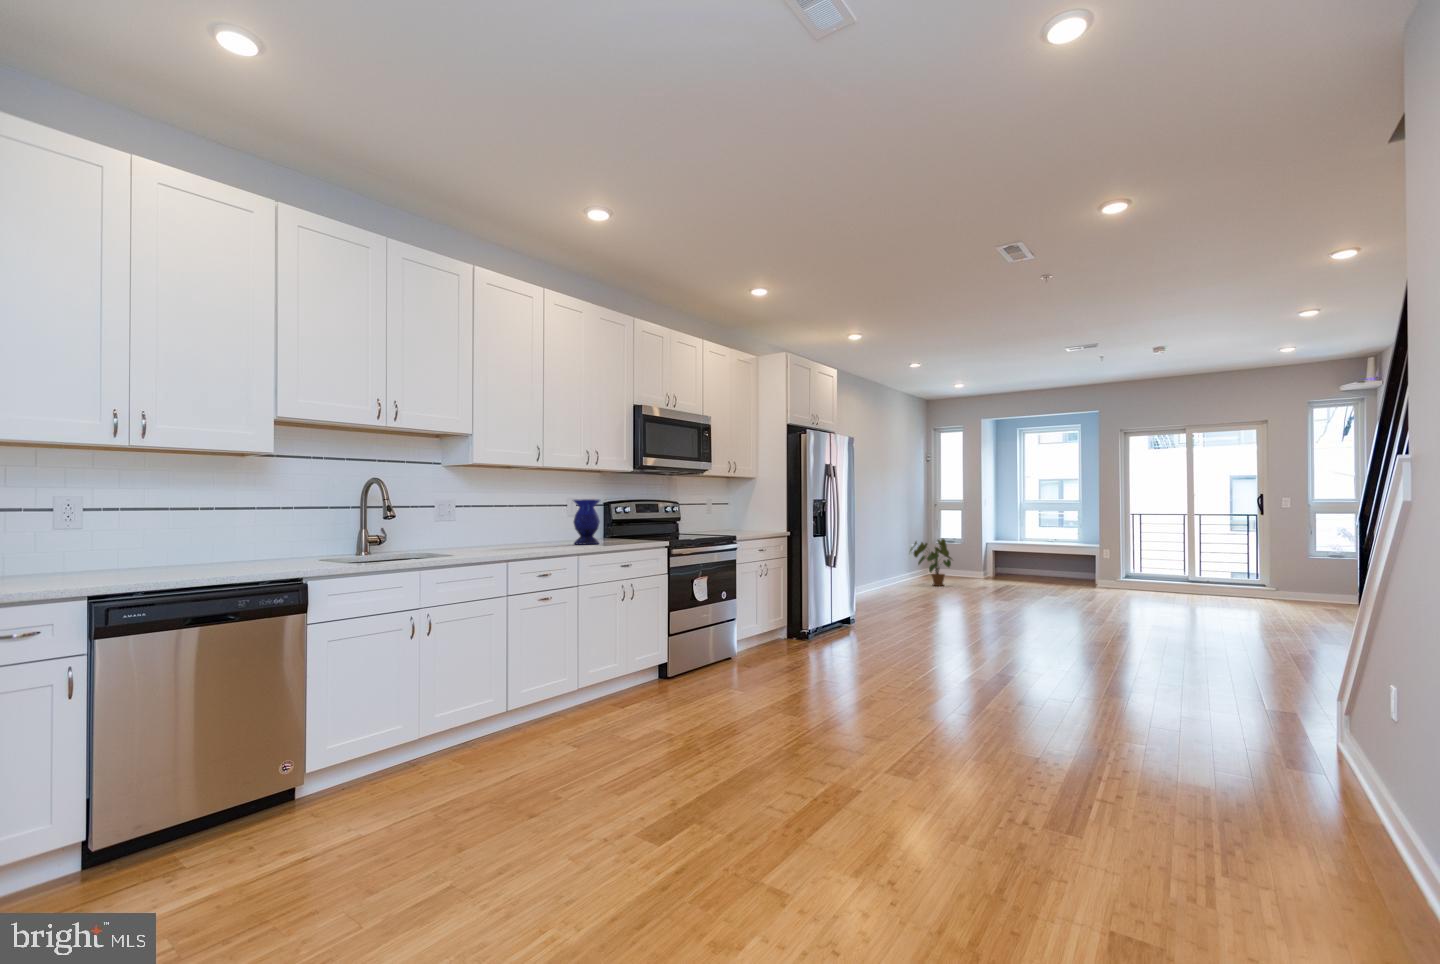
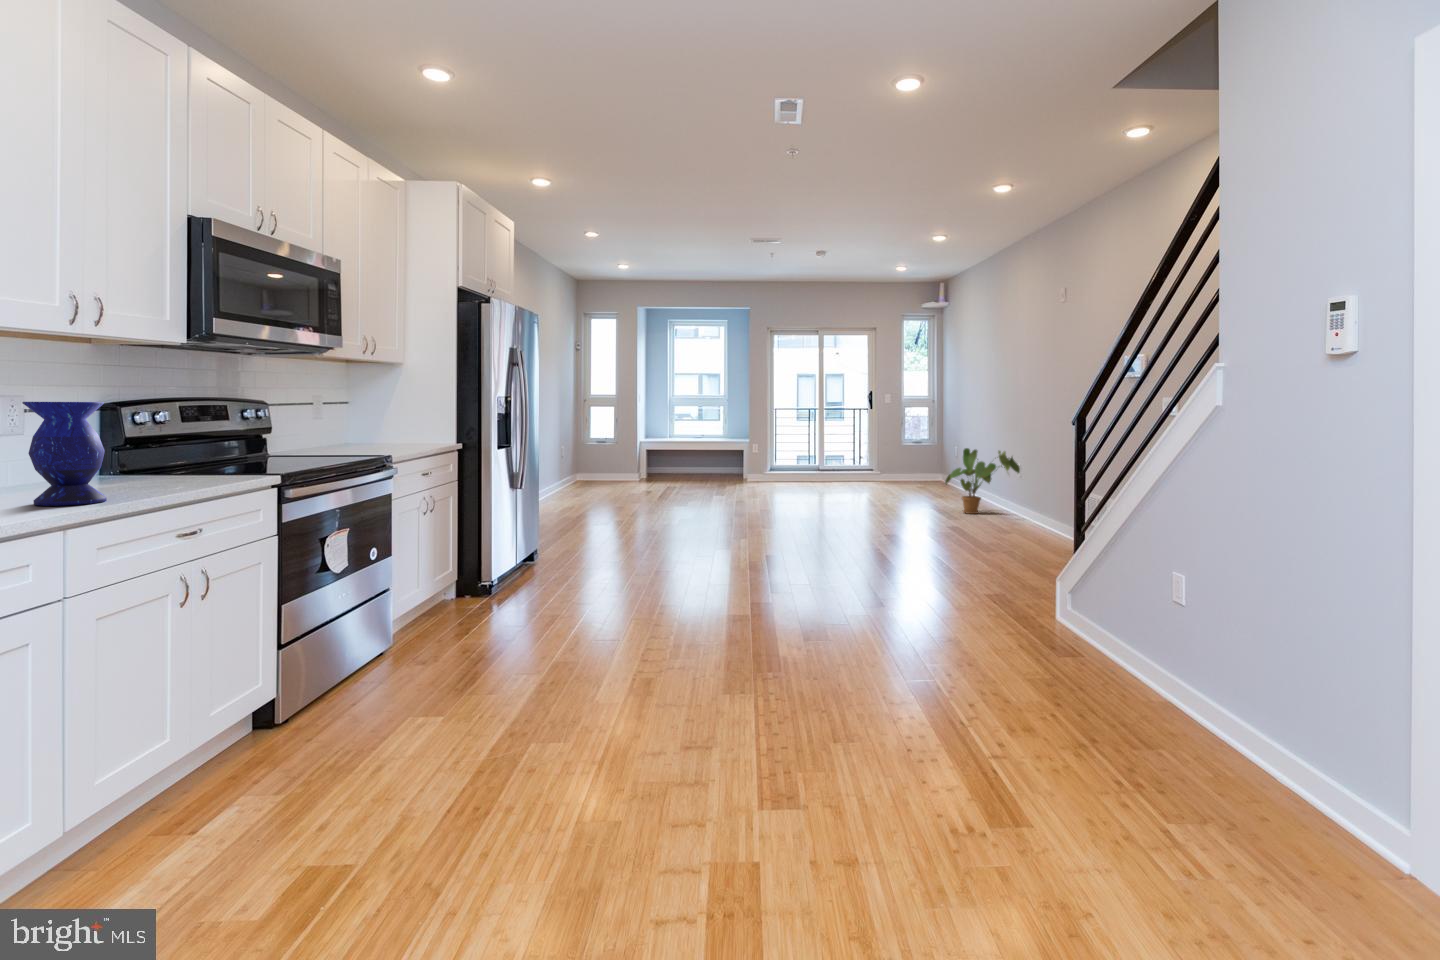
house plant: present [910,539,952,586] -> present [945,448,1020,514]

